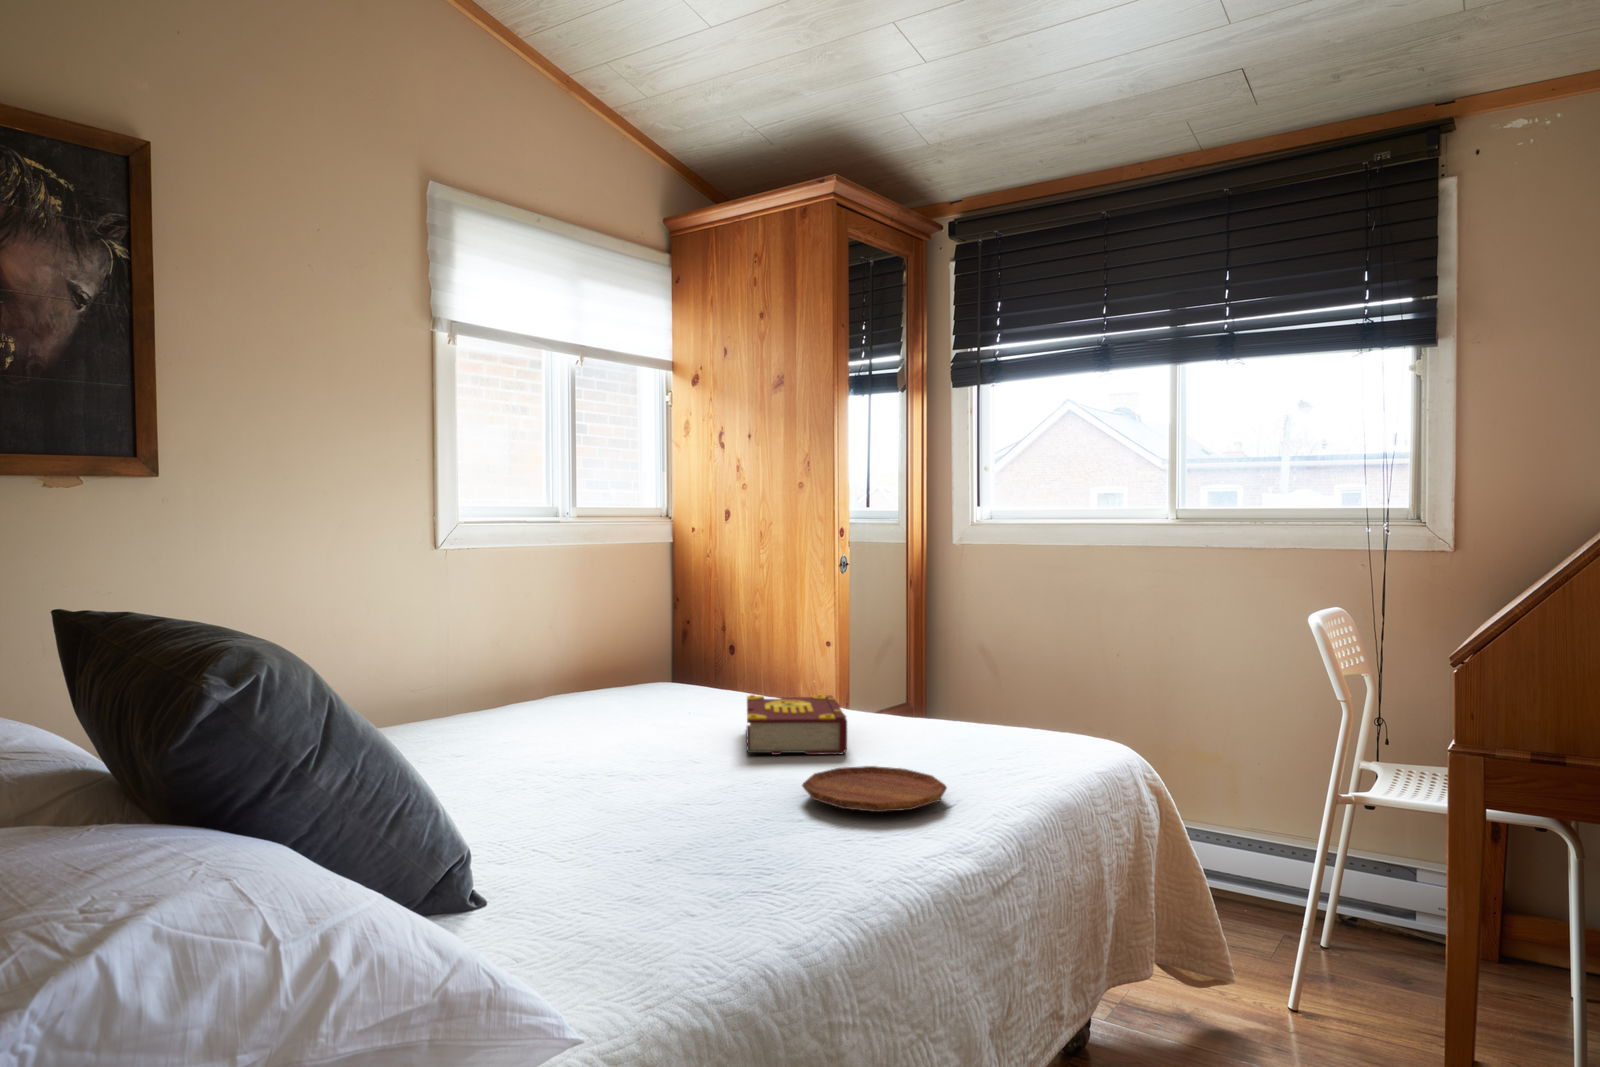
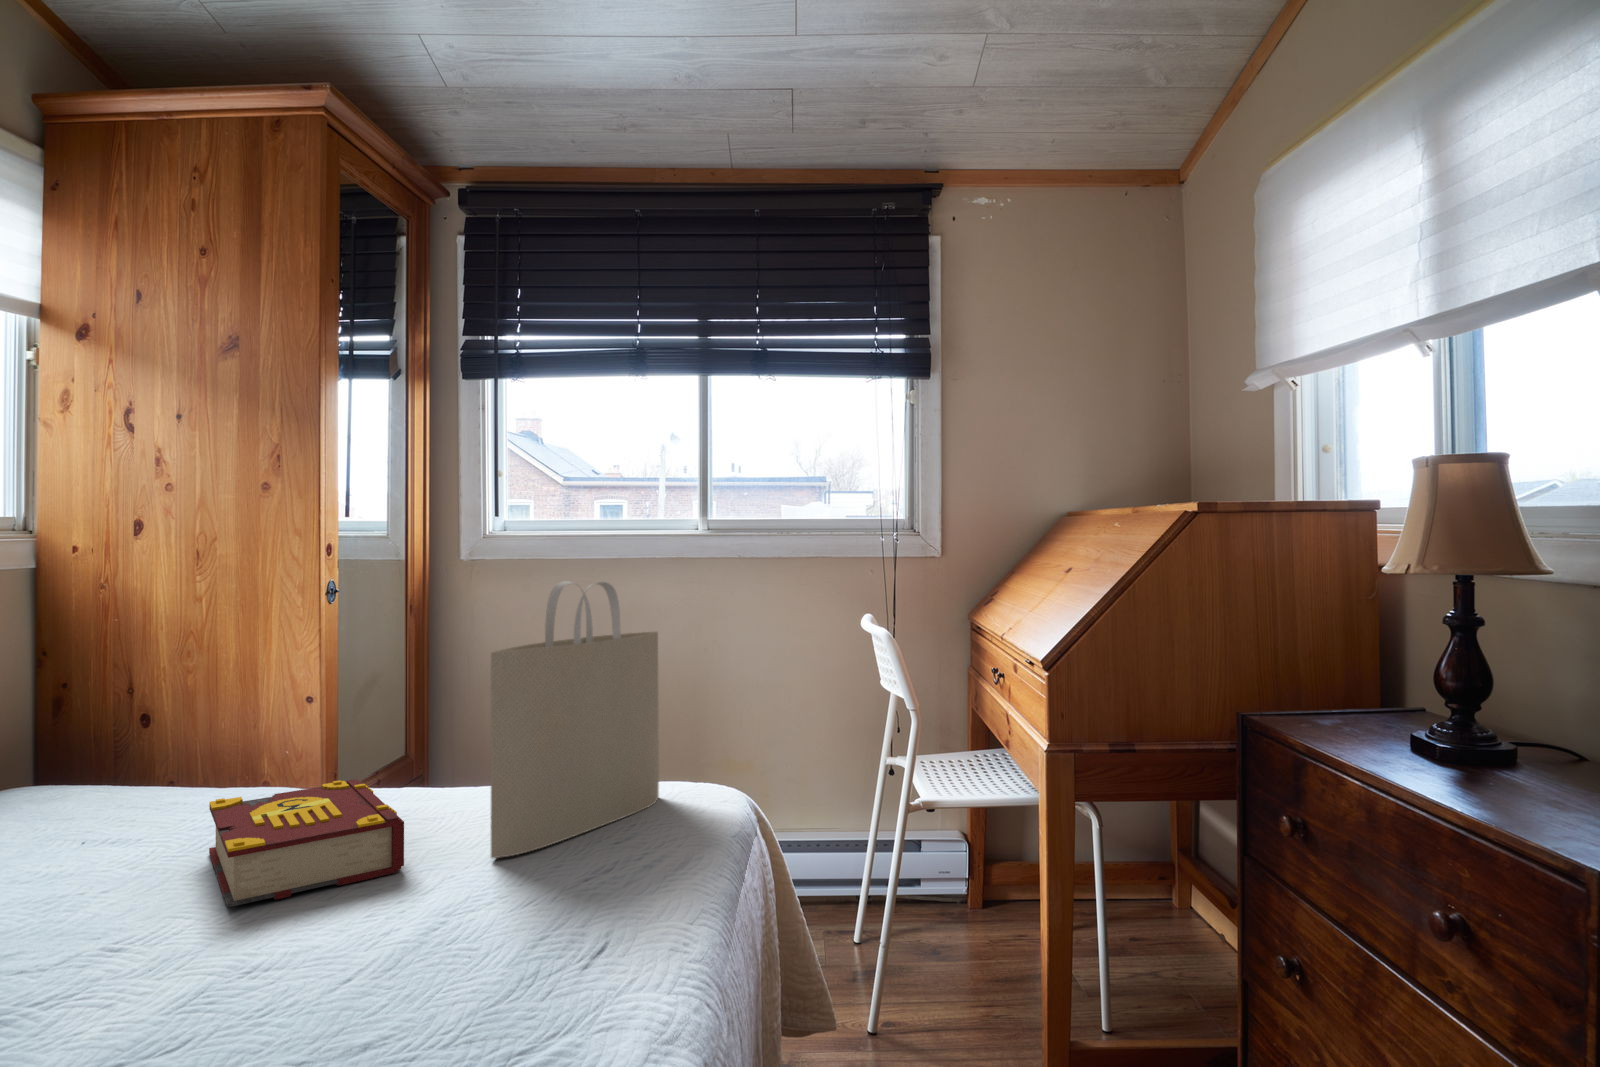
tote bag: none [902,561,1049,757] -> present [491,581,659,858]
tray: present [802,766,947,812] -> none [369,887,608,997]

